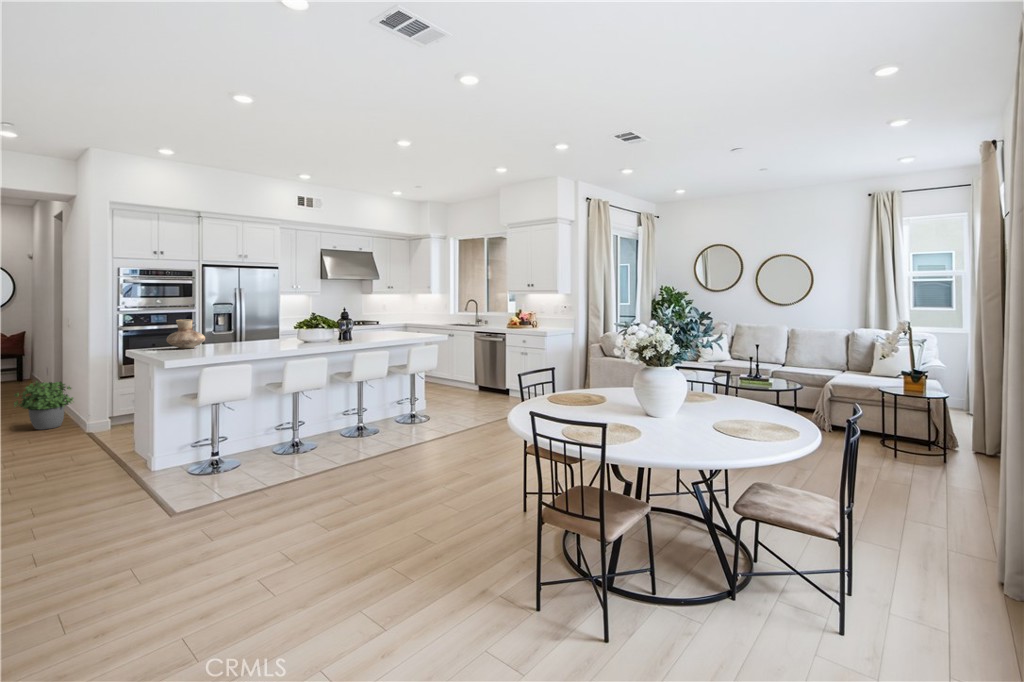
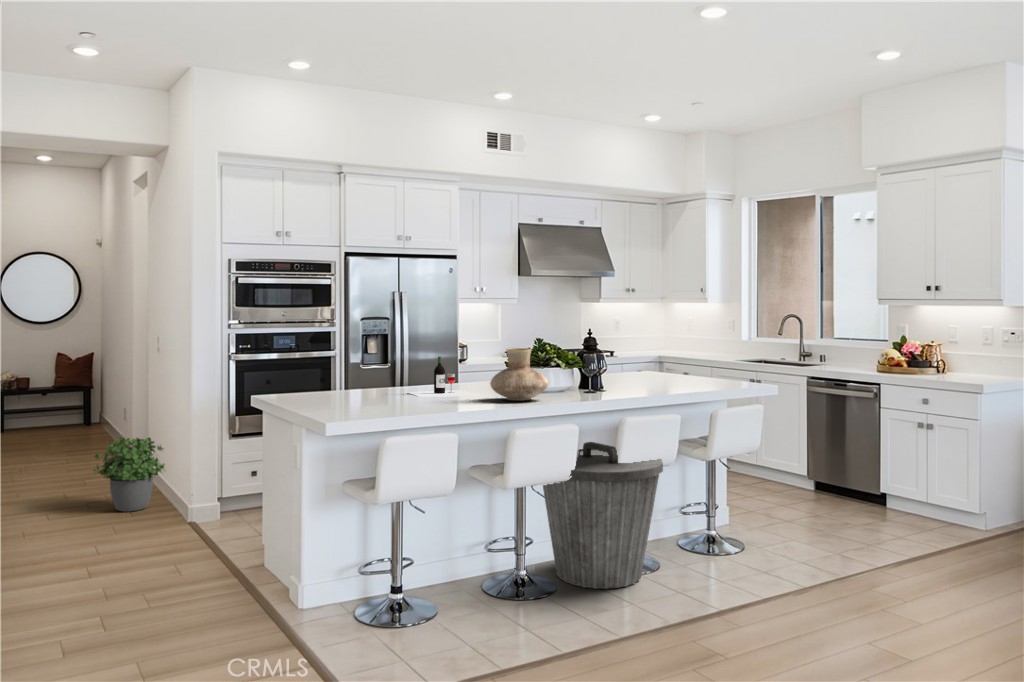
vase: present [166,319,206,349] -> present [490,348,548,401]
wine bottle: none [232,324,276,348] -> present [409,357,477,397]
trash can: none [308,368,379,444] -> present [543,442,663,589]

